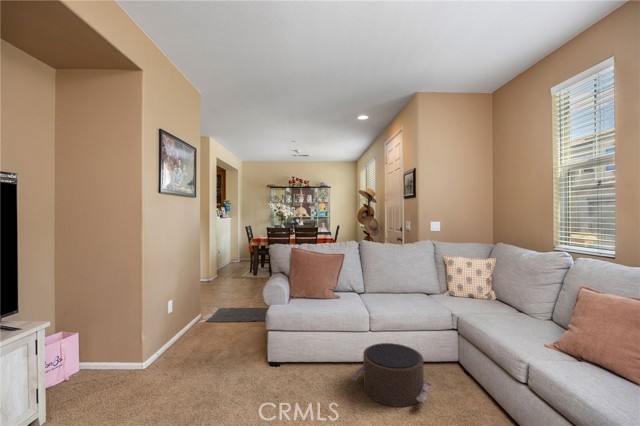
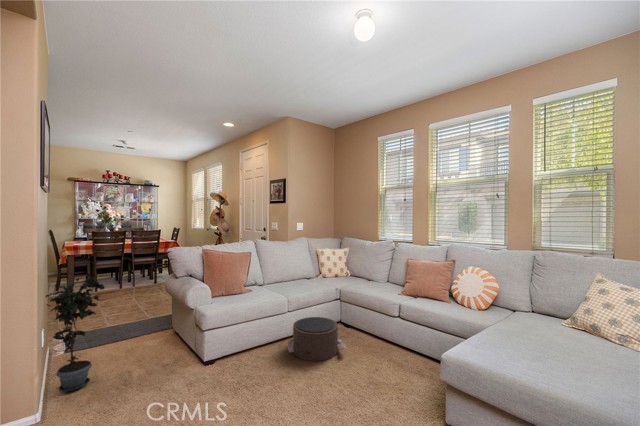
potted plant: none [168,261,211,351] -> present [46,274,105,392]

